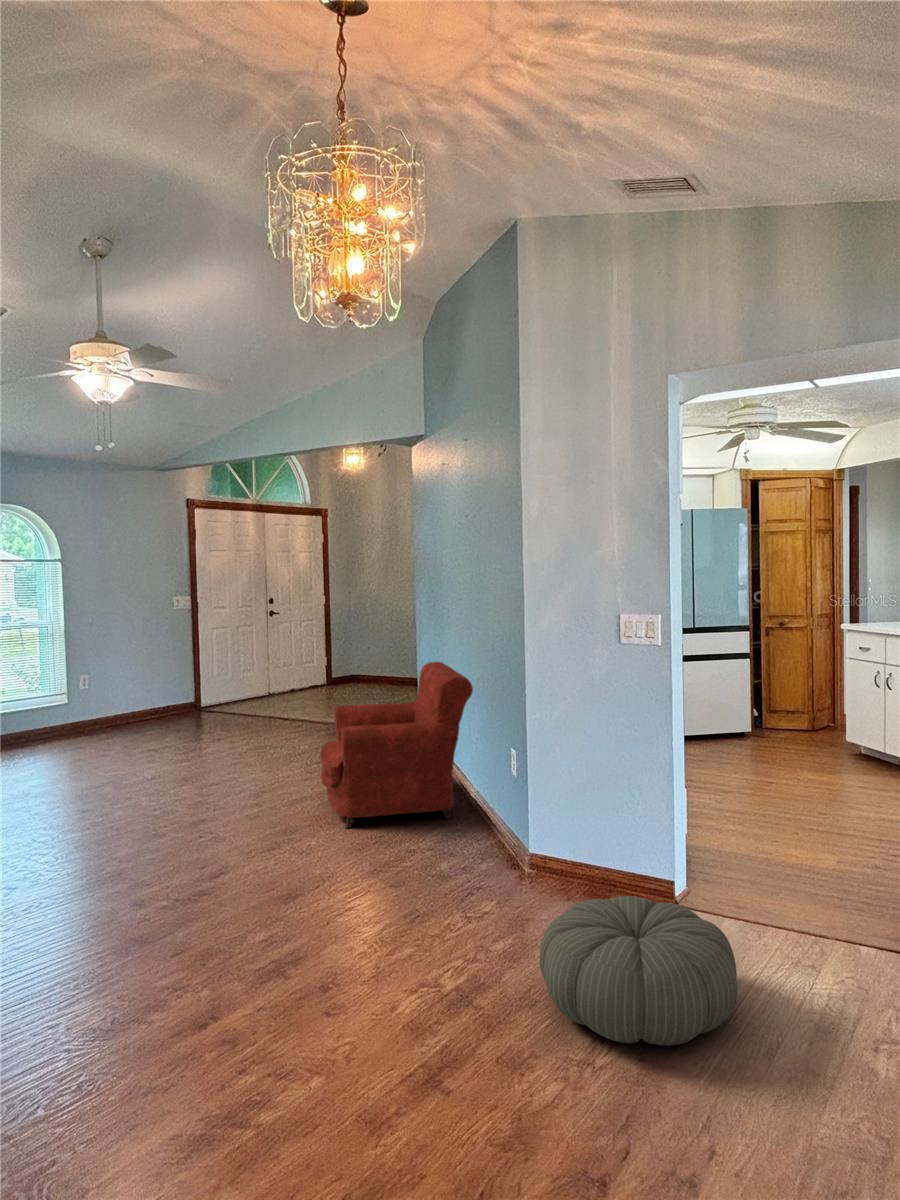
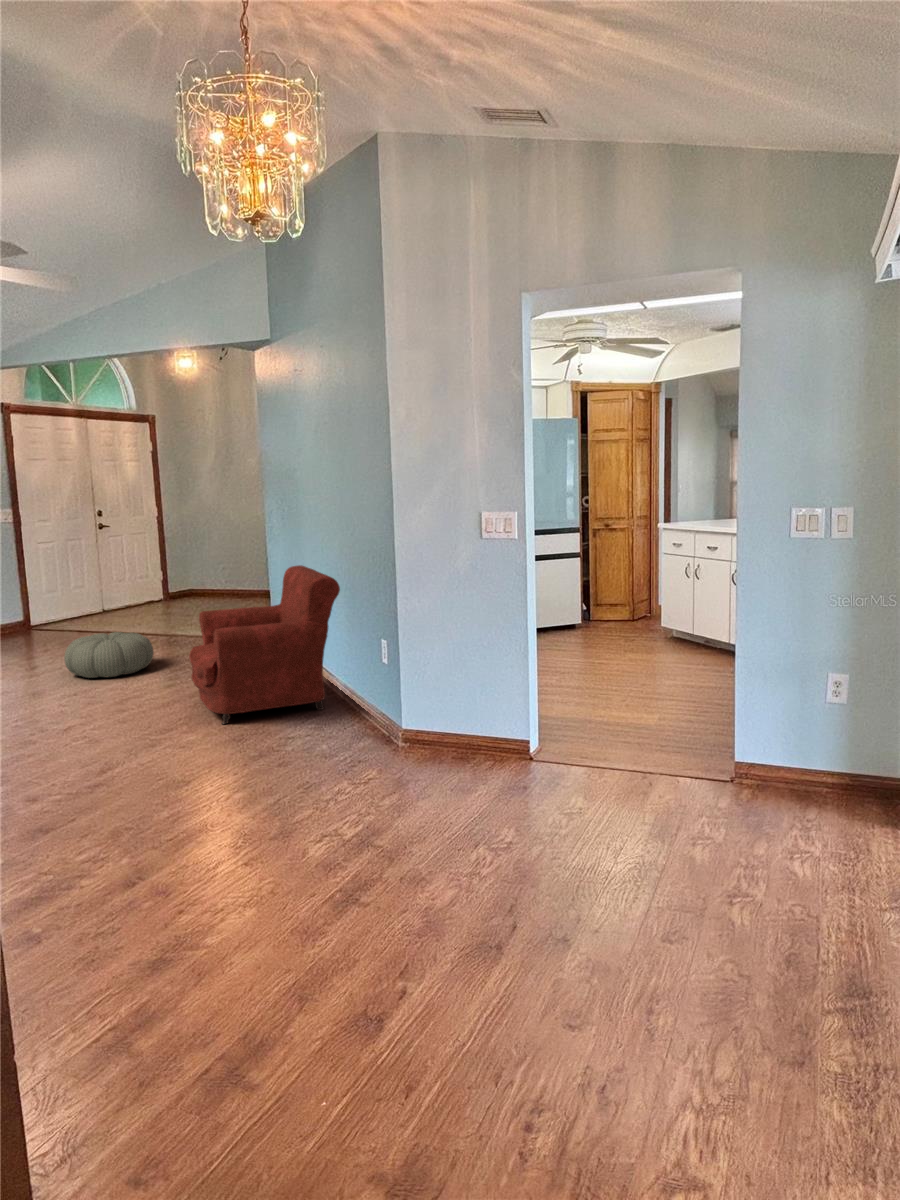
pouf: present [539,896,737,1045] -> present [64,632,154,678]

